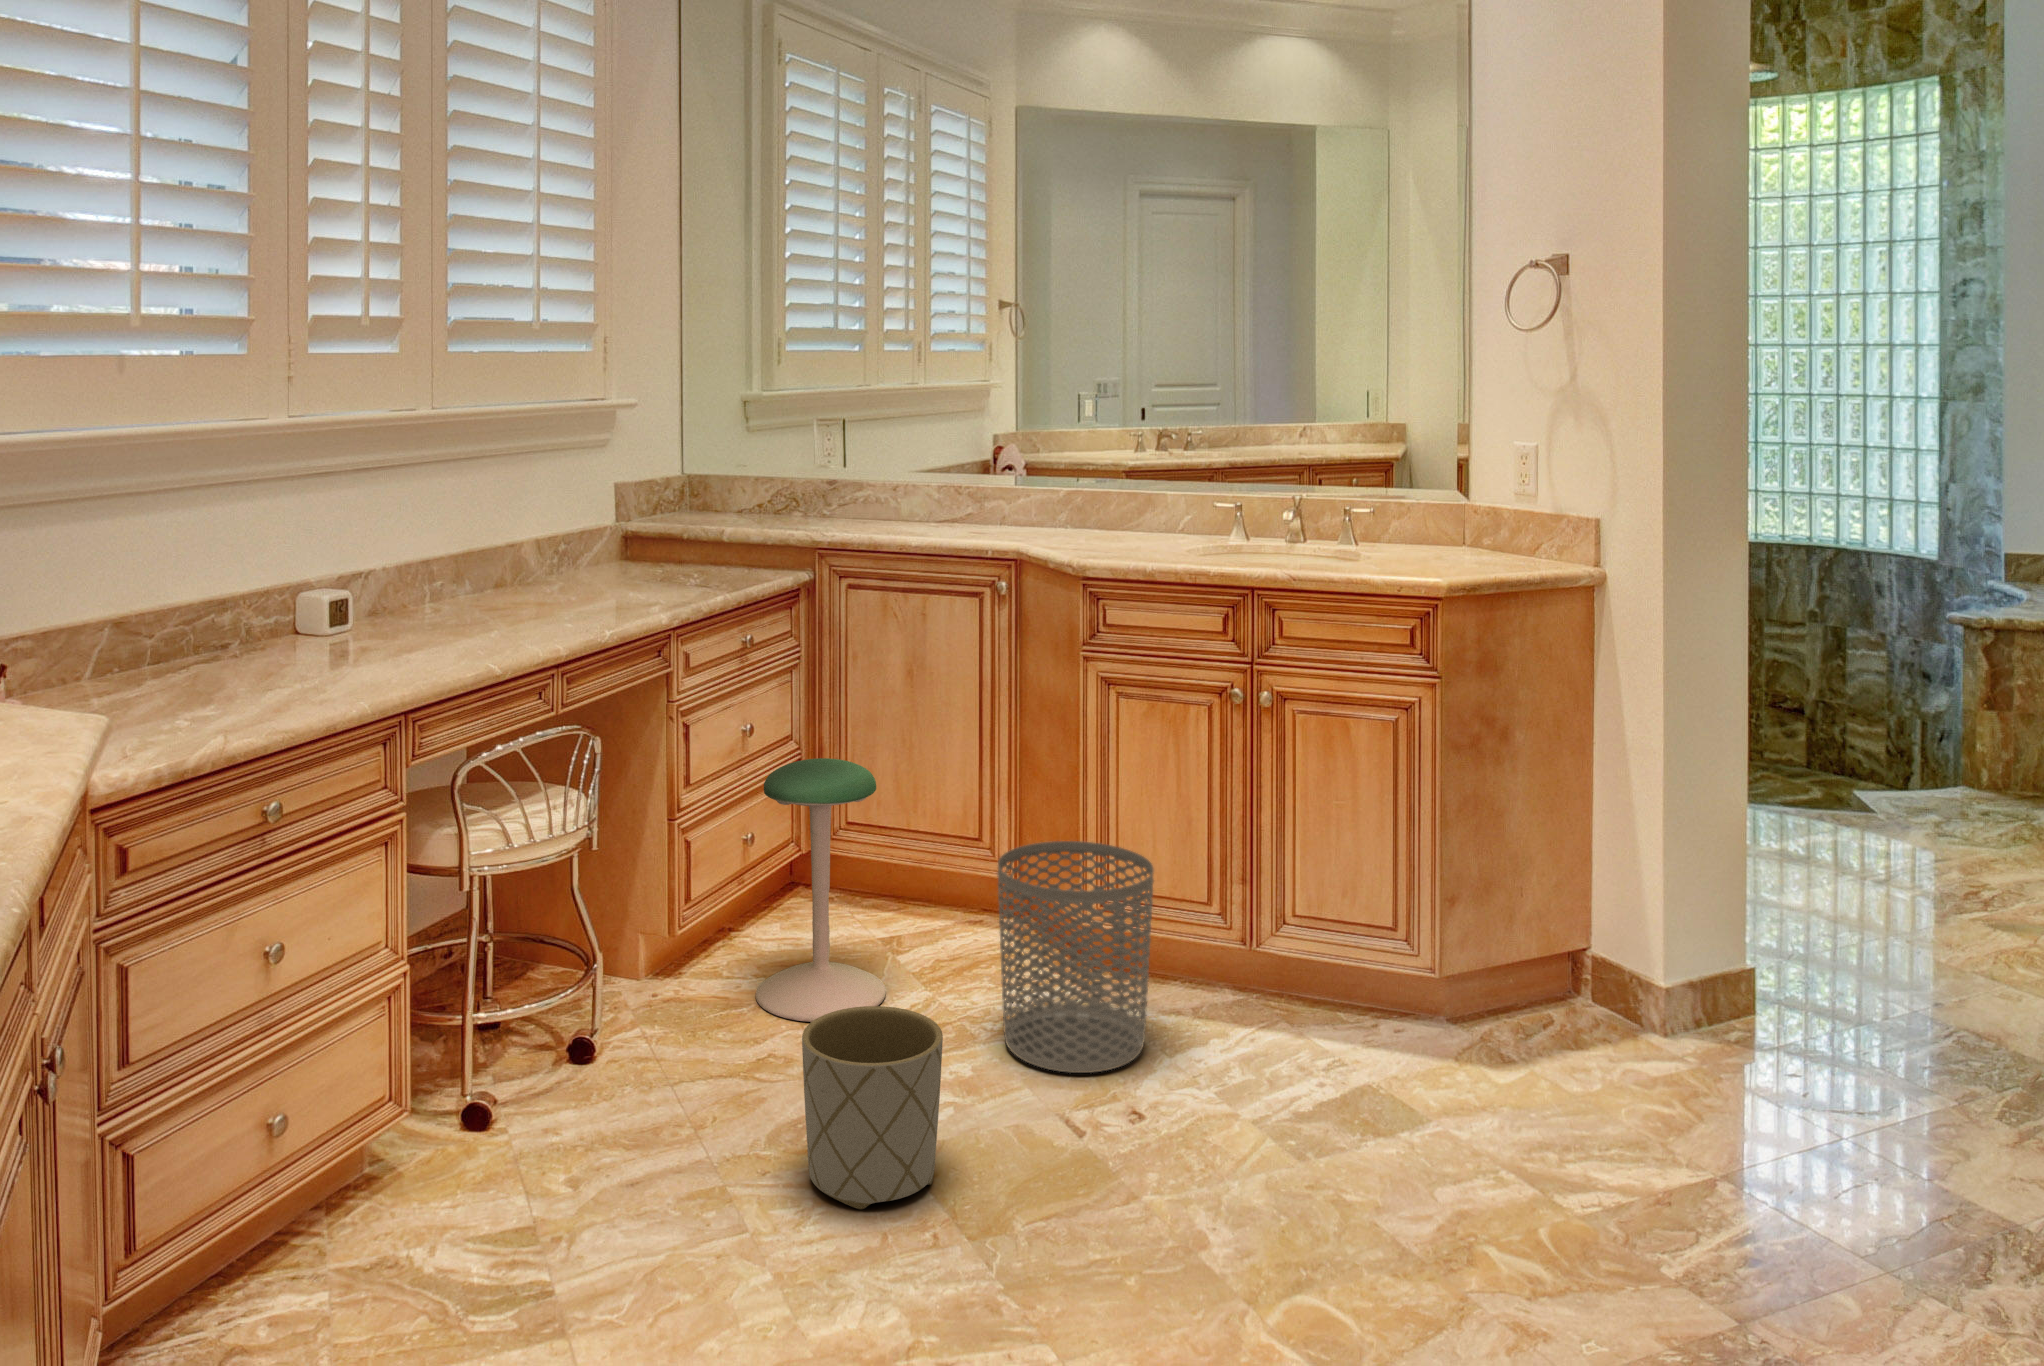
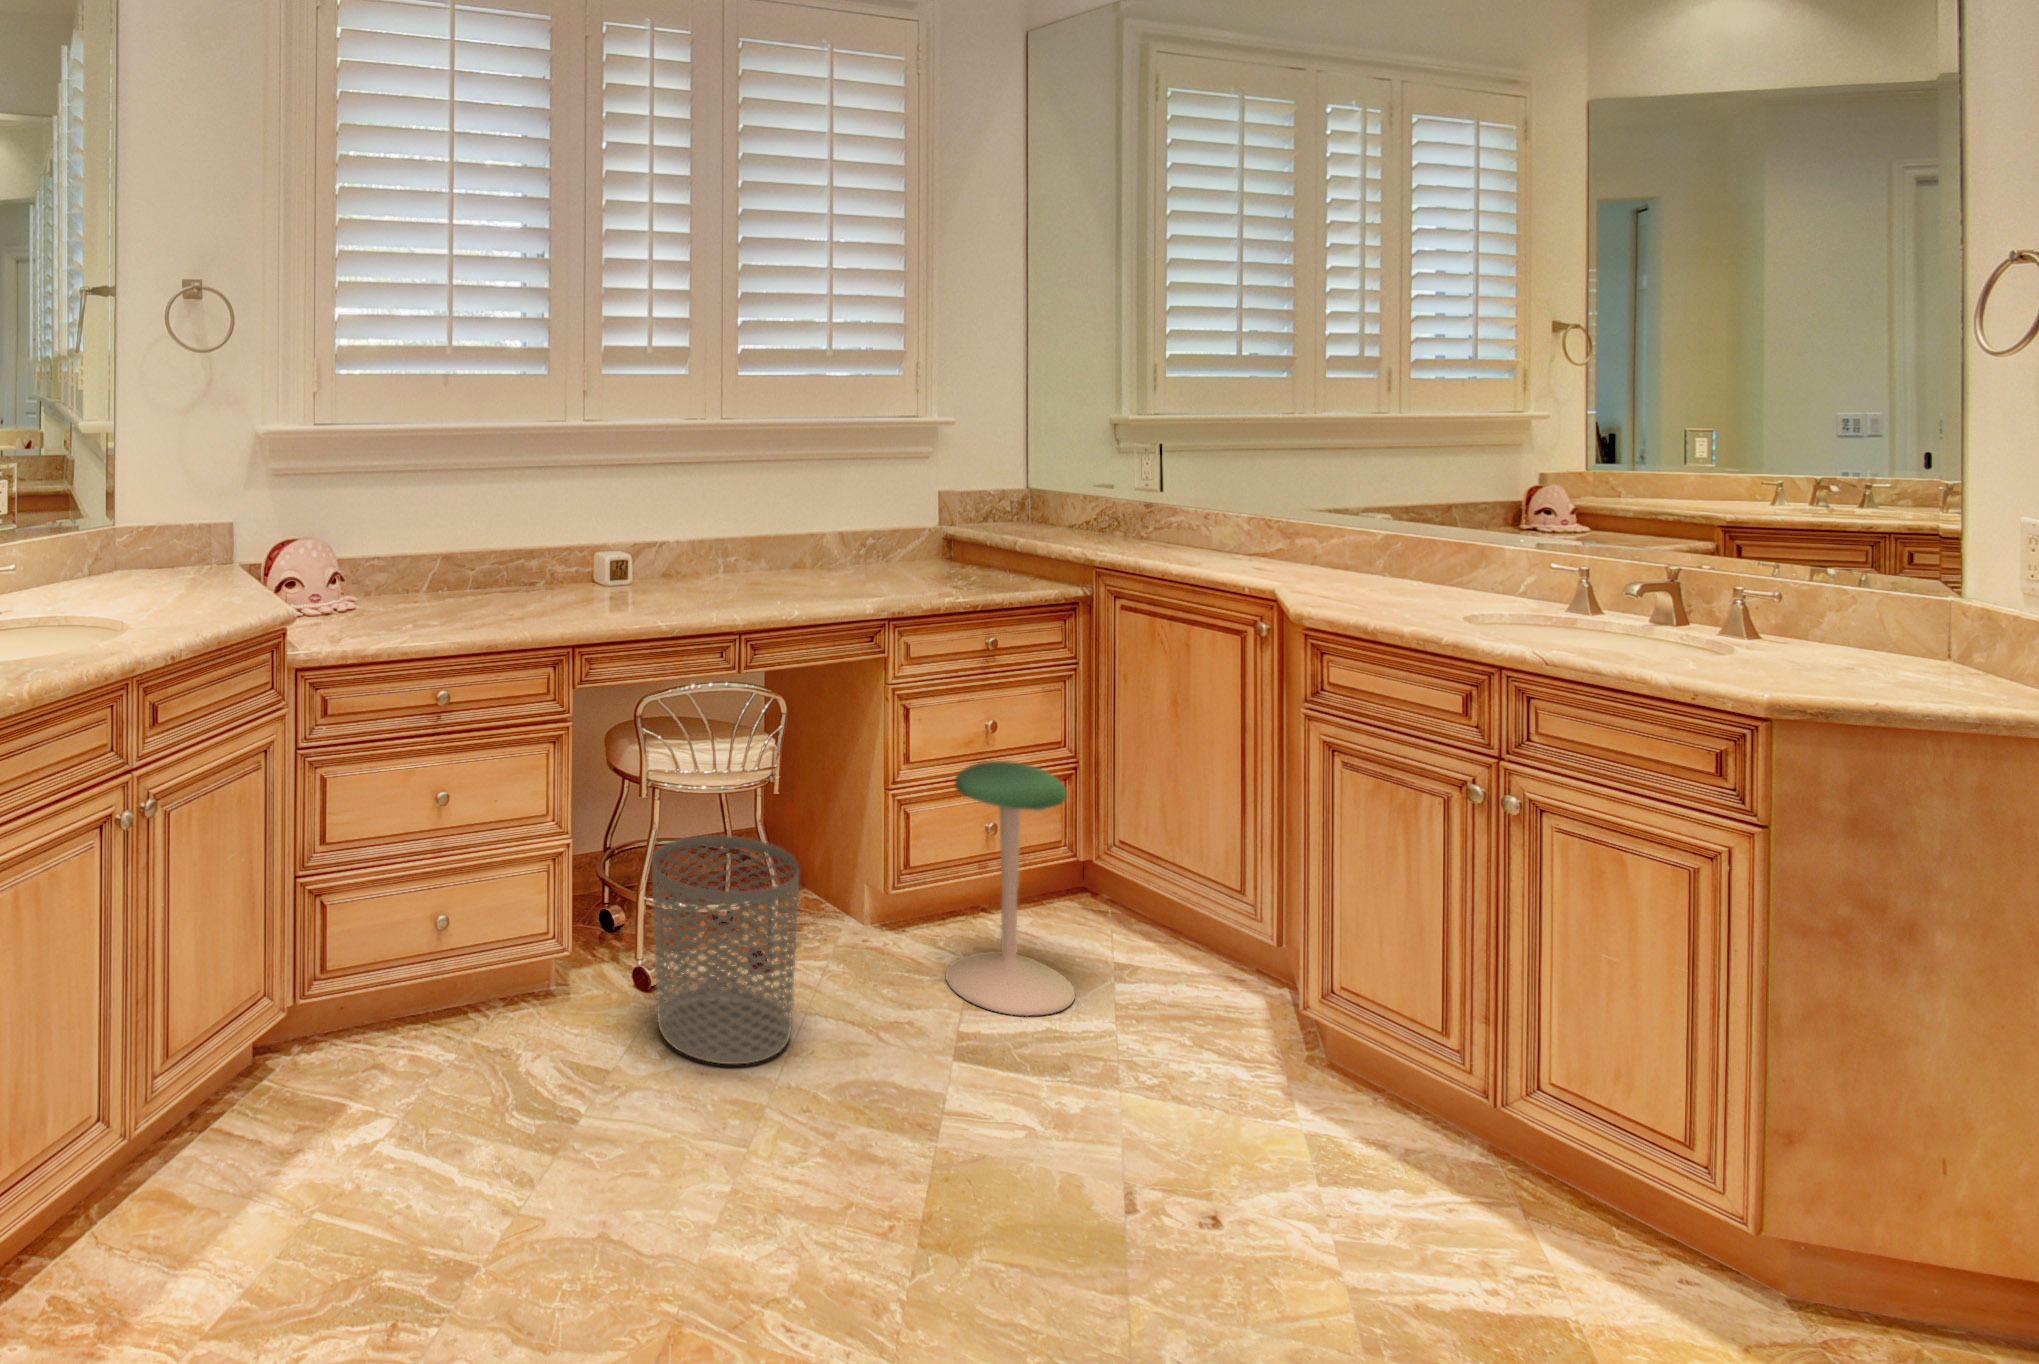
waste bin: present [998,841,1154,1073] -> present [652,835,799,1065]
planter: present [802,1006,943,1209] -> none [821,987,956,1184]

